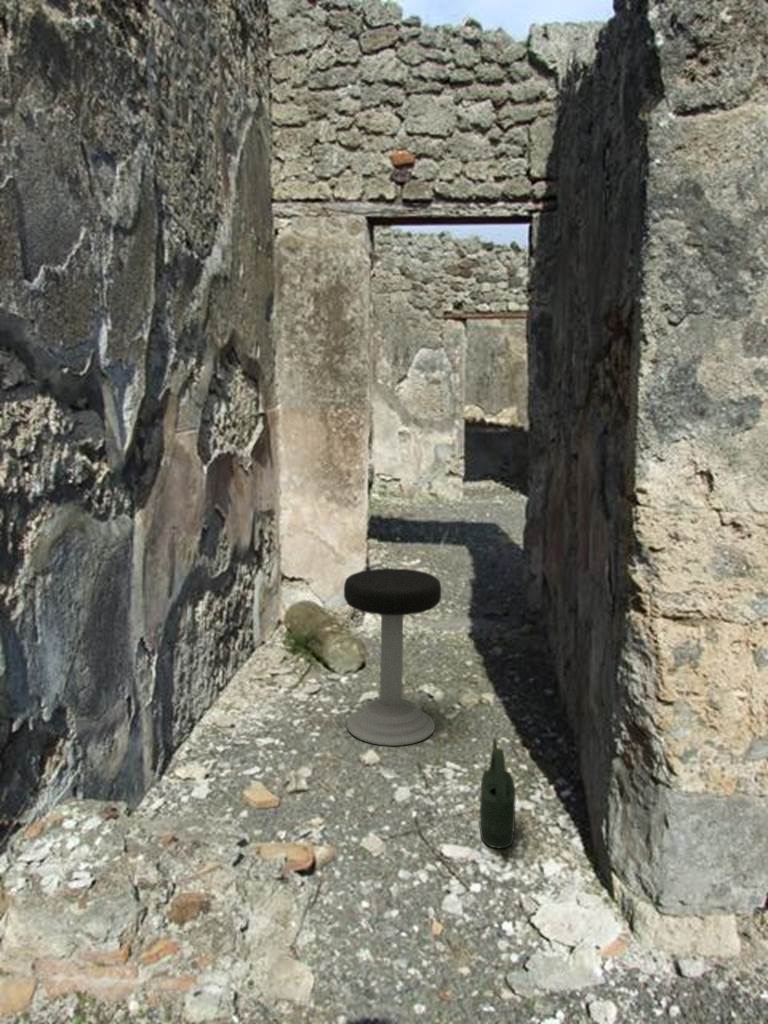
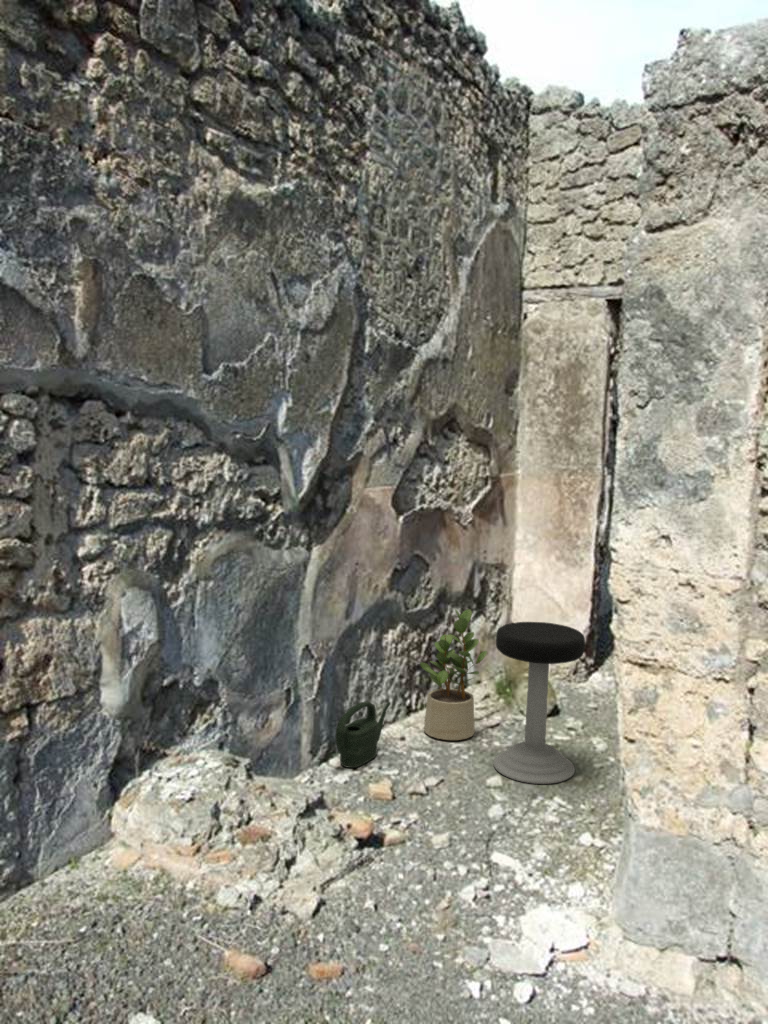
potted plant: none [231,565,310,715] -> present [420,609,487,740]
watering can: present [480,739,516,848] -> present [335,702,390,768]

